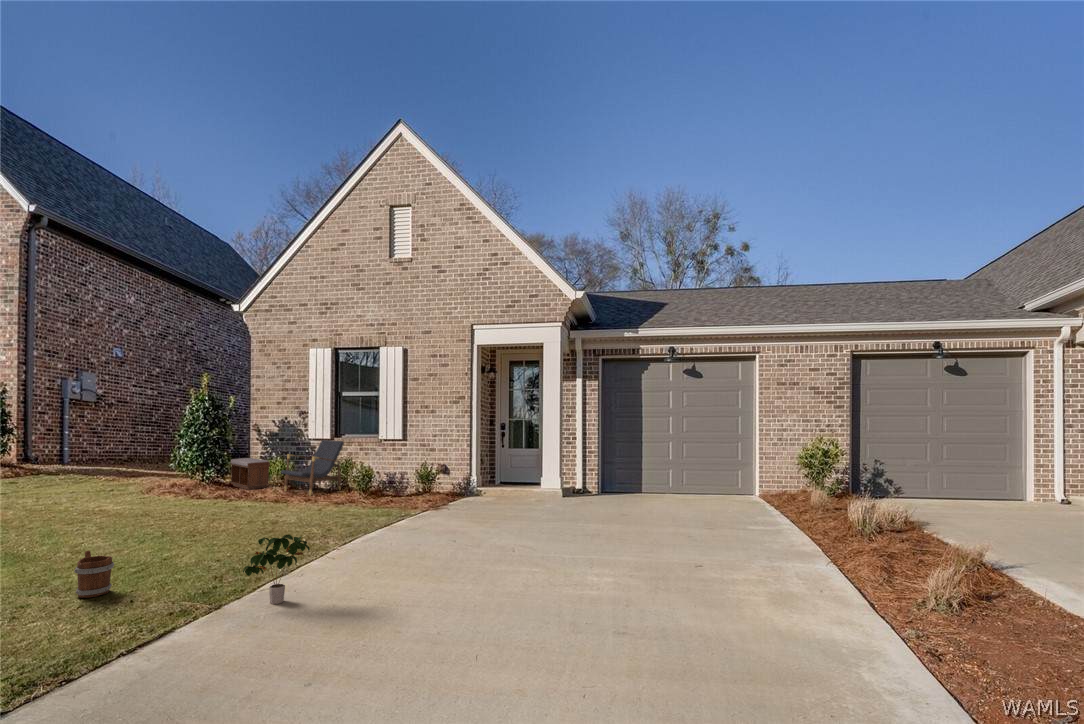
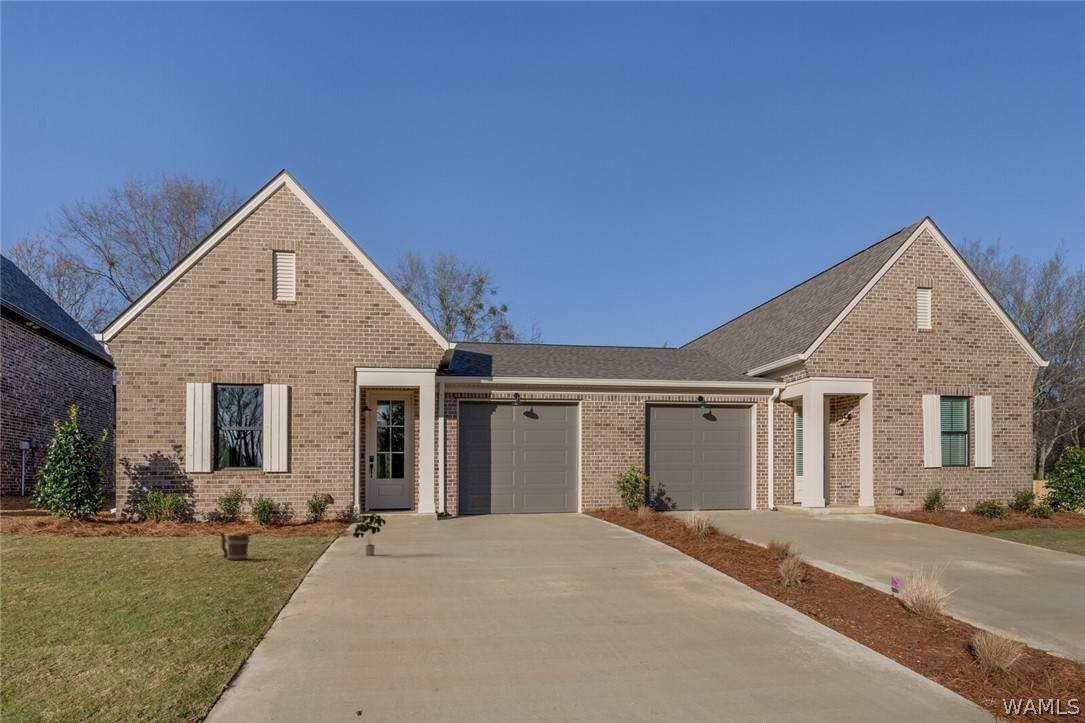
lounge chair: present [281,440,344,495] -> none [176,473,233,523]
bench: present [230,458,270,490] -> none [99,493,151,522]

